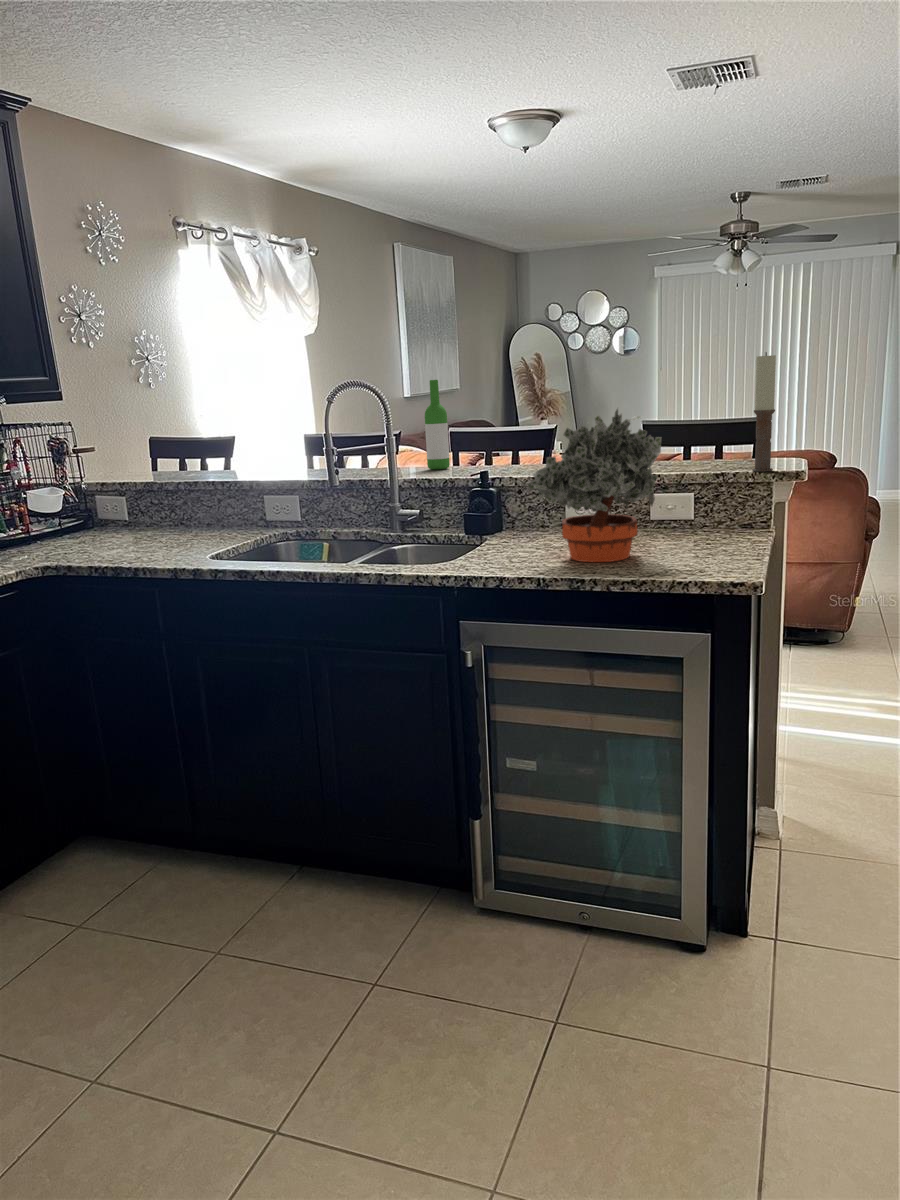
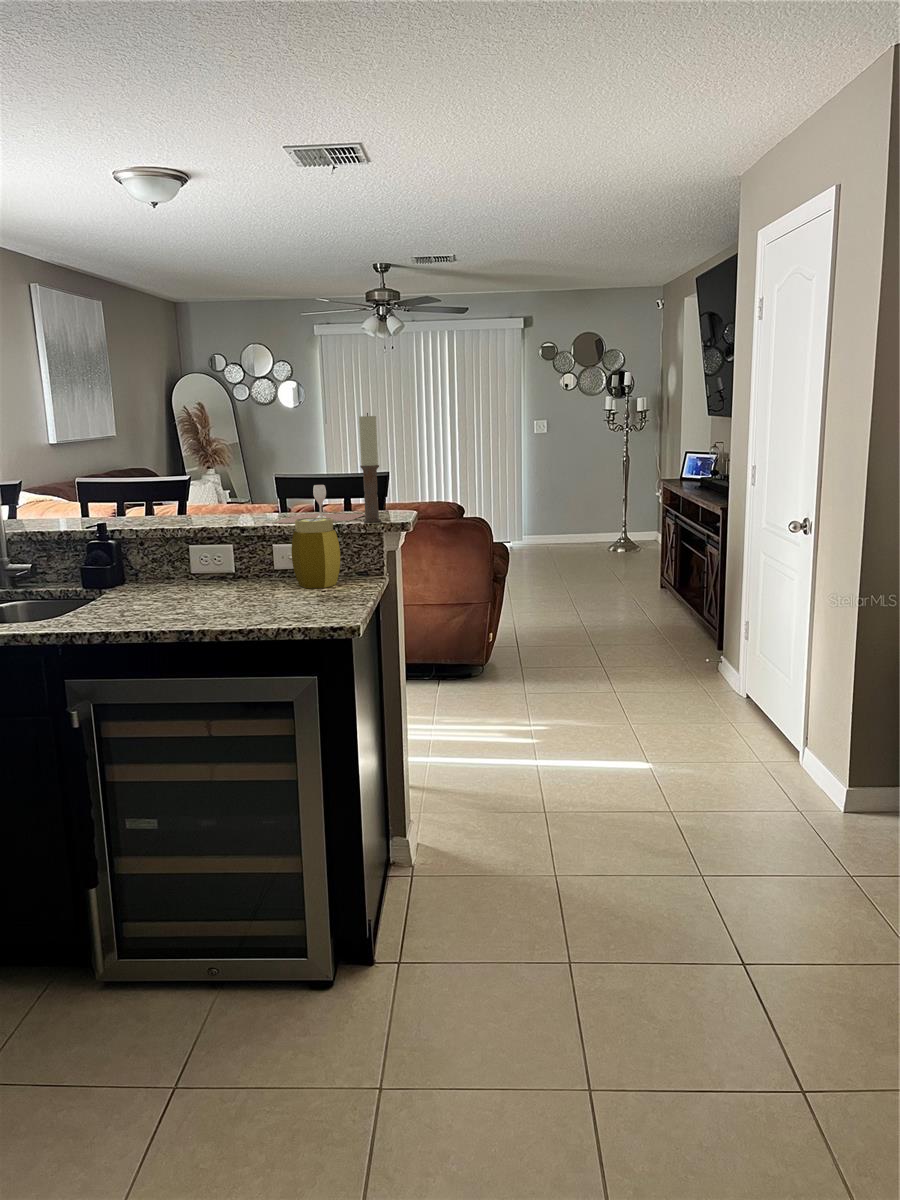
wine bottle: present [425,380,450,470] -> none [42,430,73,523]
potted plant: present [528,409,661,562] -> none [135,461,268,613]
wine glass: none [651,432,751,472] -> present [273,485,365,523]
jar: none [674,466,727,541] -> present [292,517,340,588]

